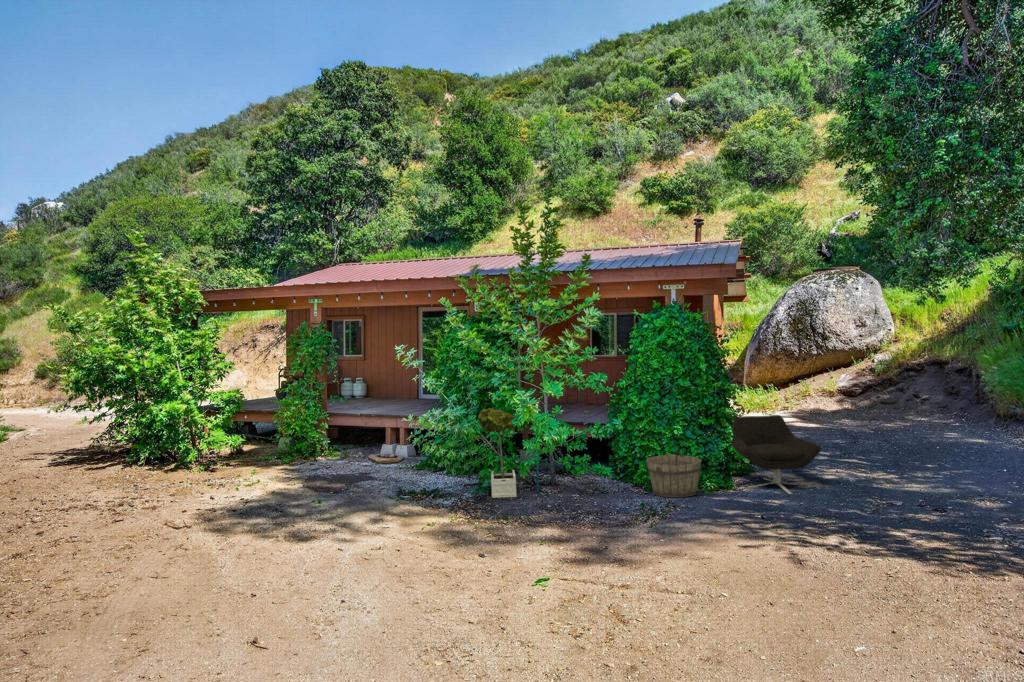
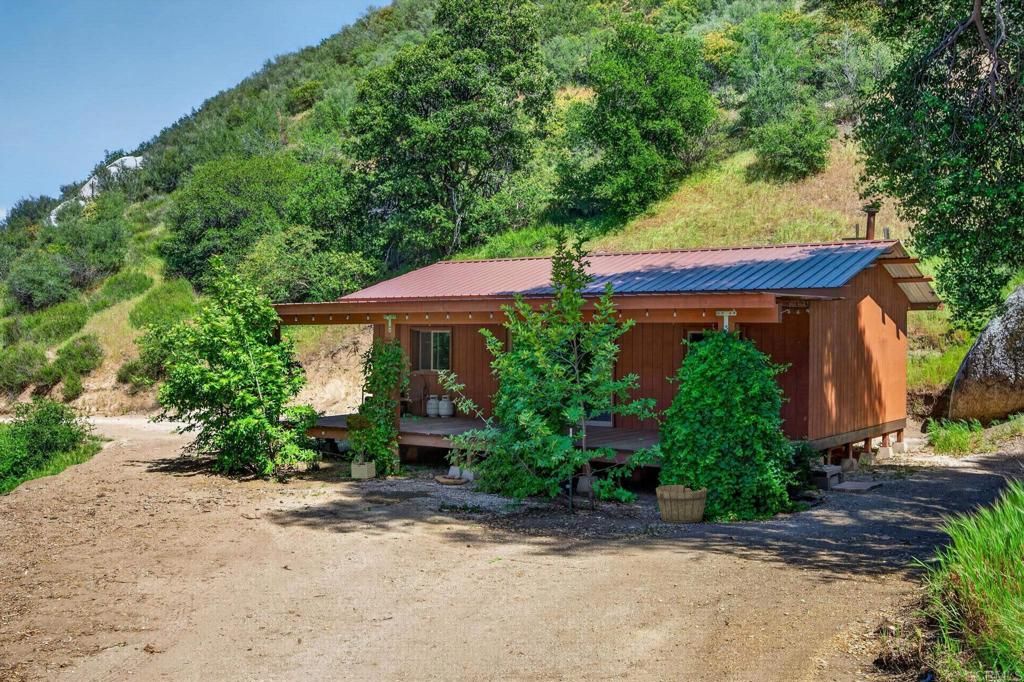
potted tree: present [478,408,517,498] -> present [346,413,375,479]
lounge chair: present [730,415,821,494] -> none [747,452,825,527]

